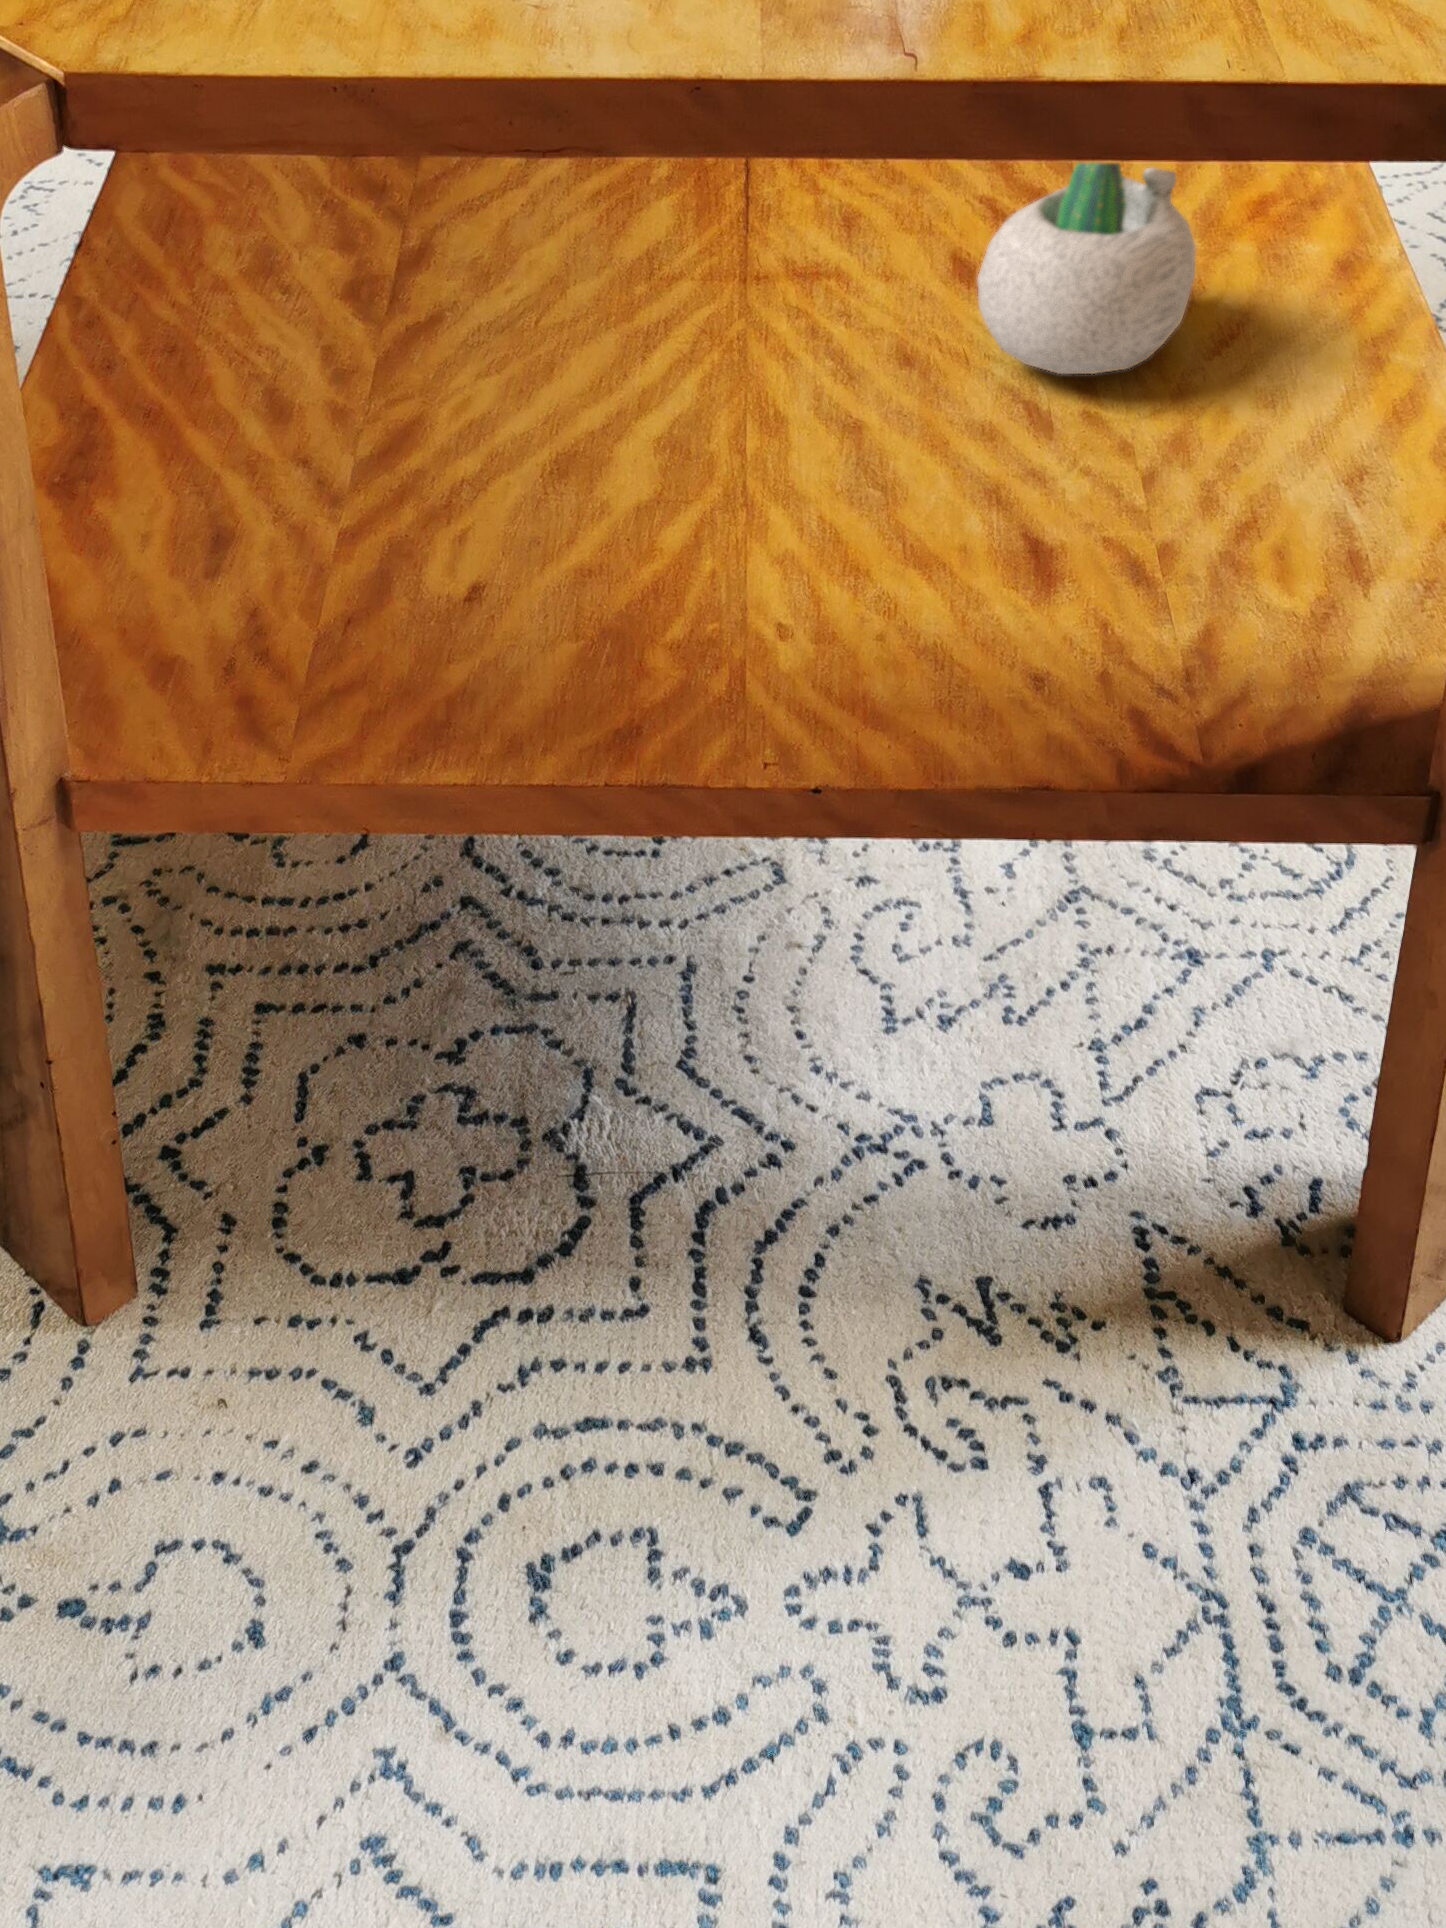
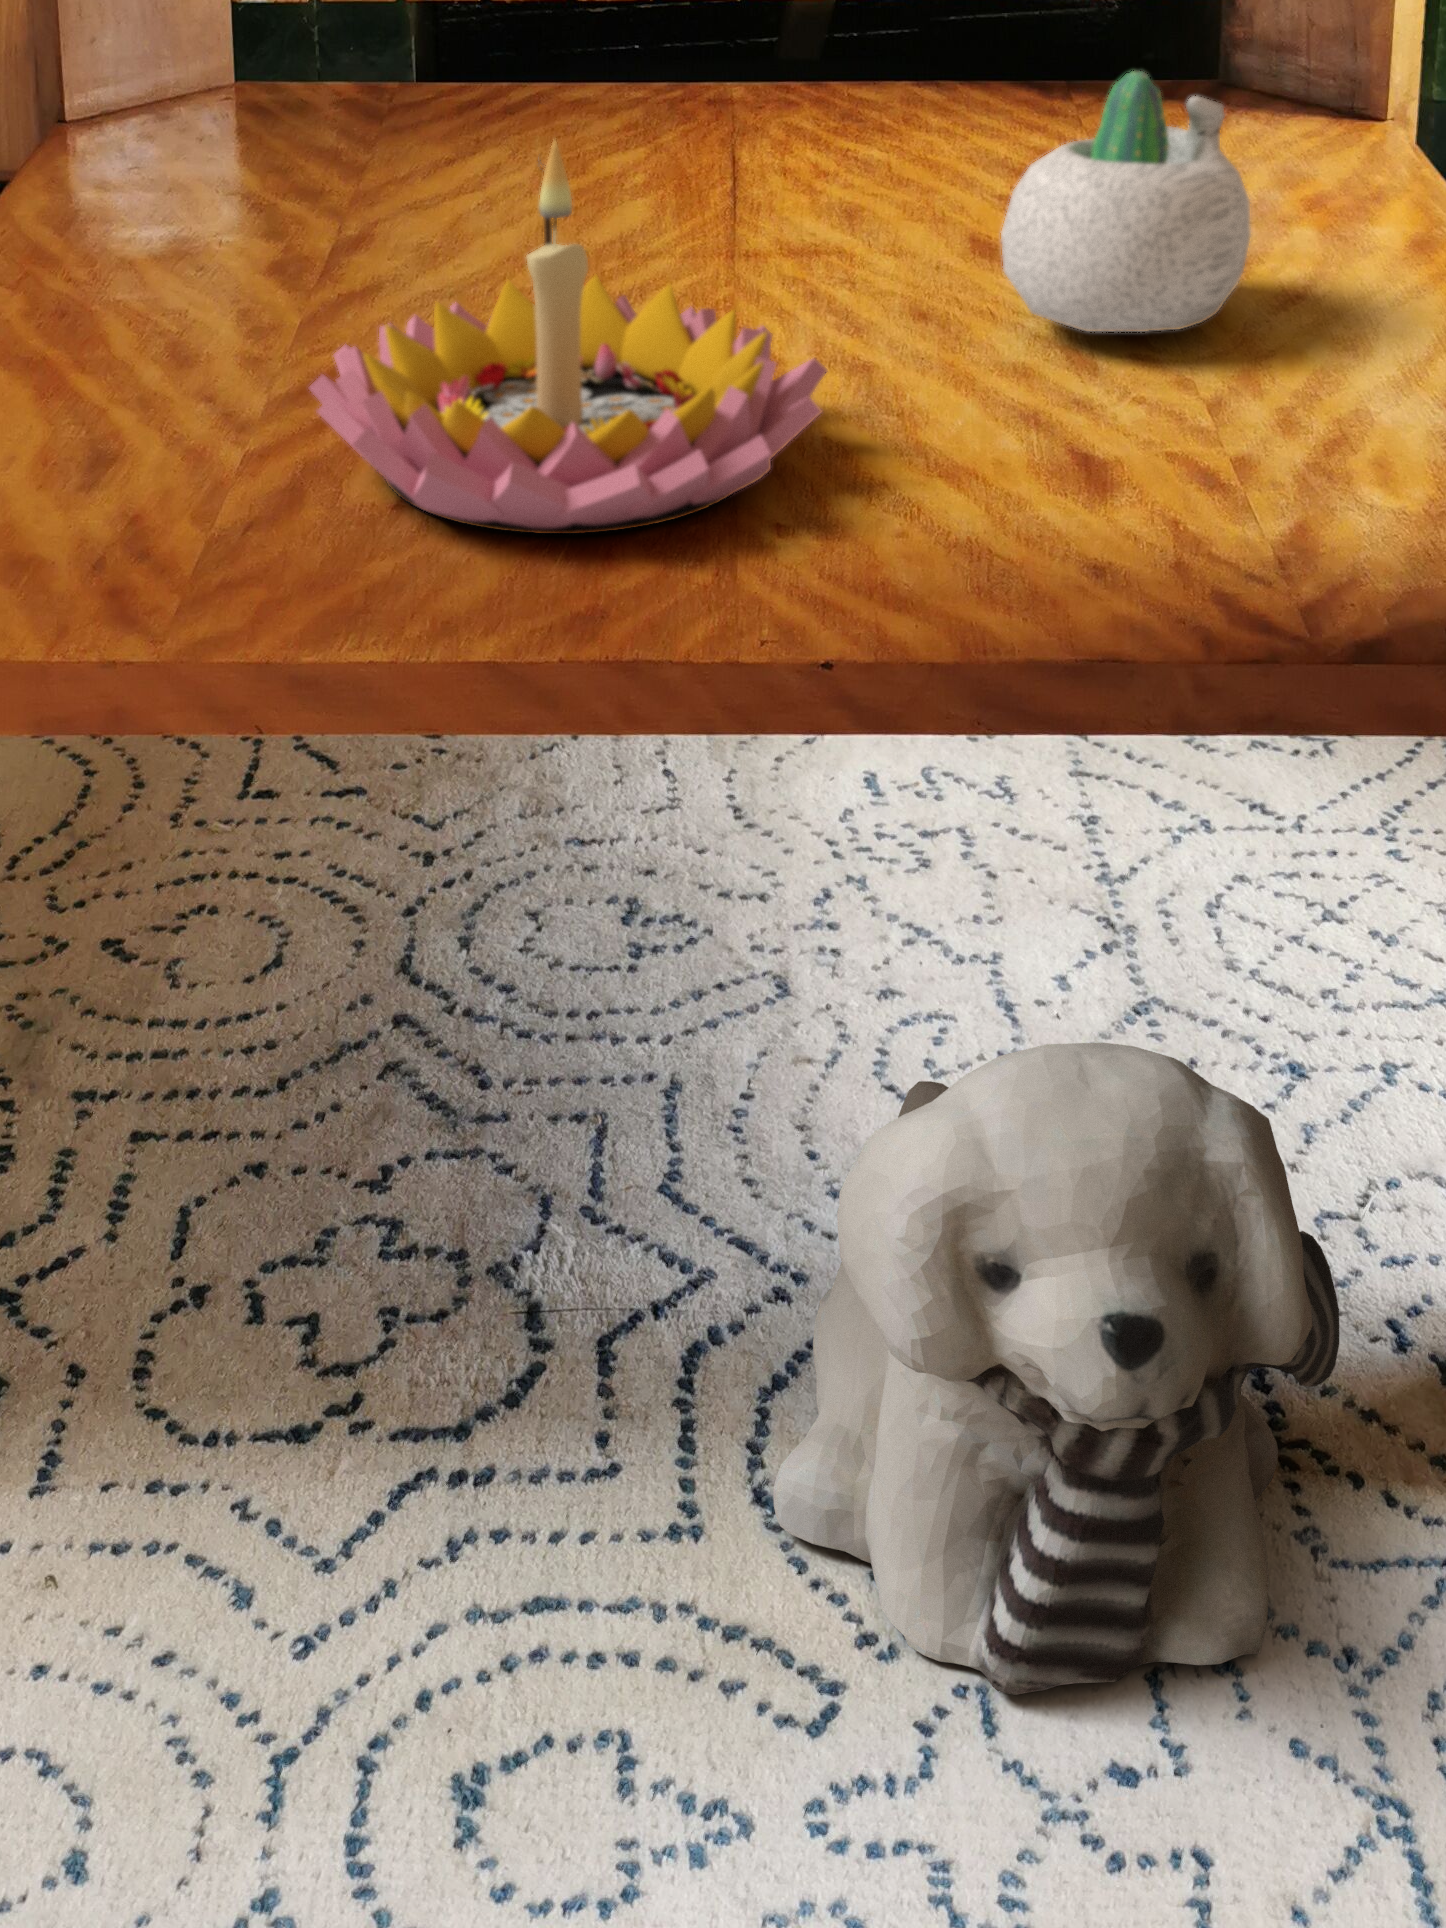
candle holder: none [388,282,824,610] -> present [309,138,828,534]
plush toy: none [765,990,1201,1506] -> present [773,1043,1339,1695]

